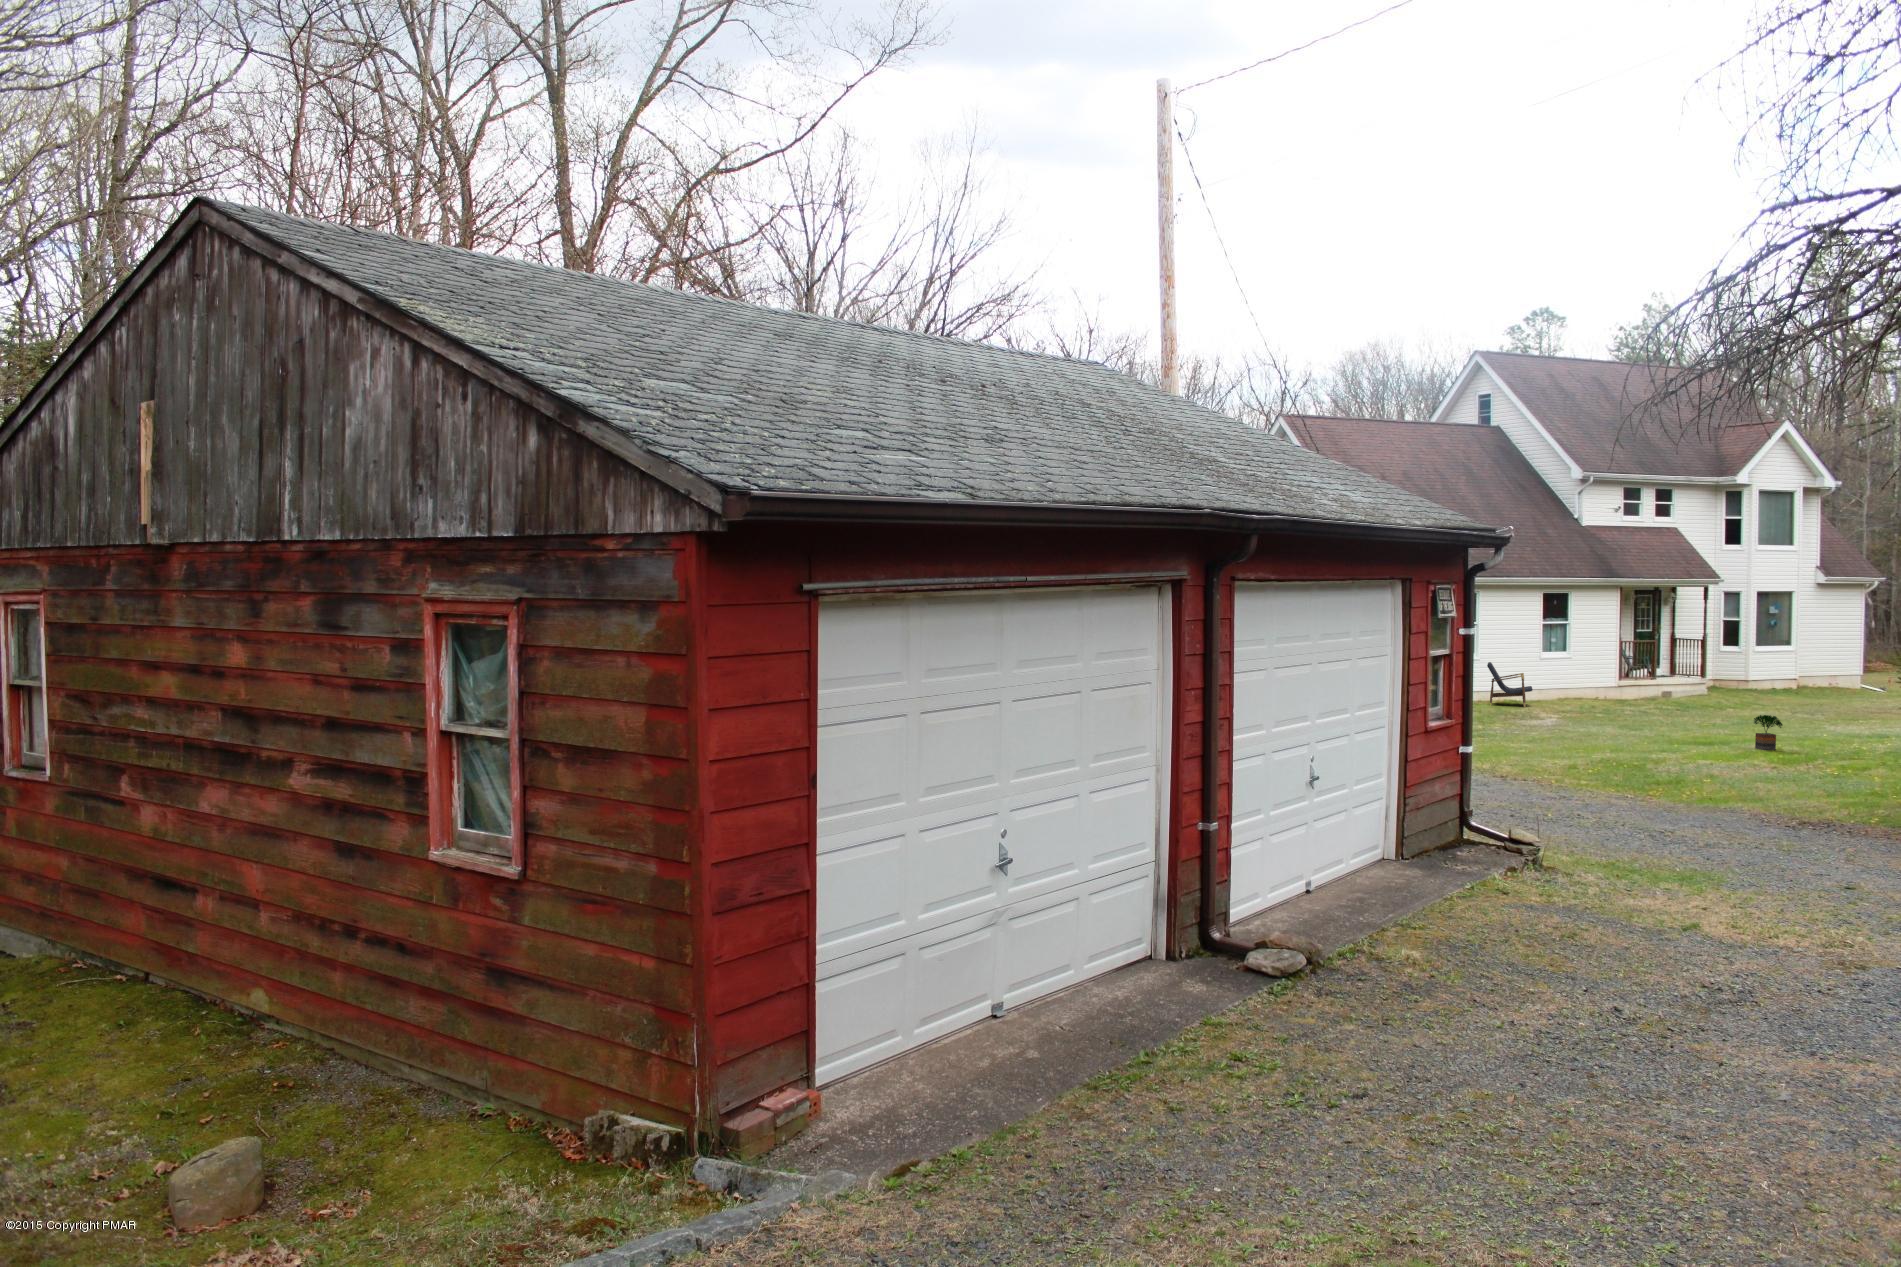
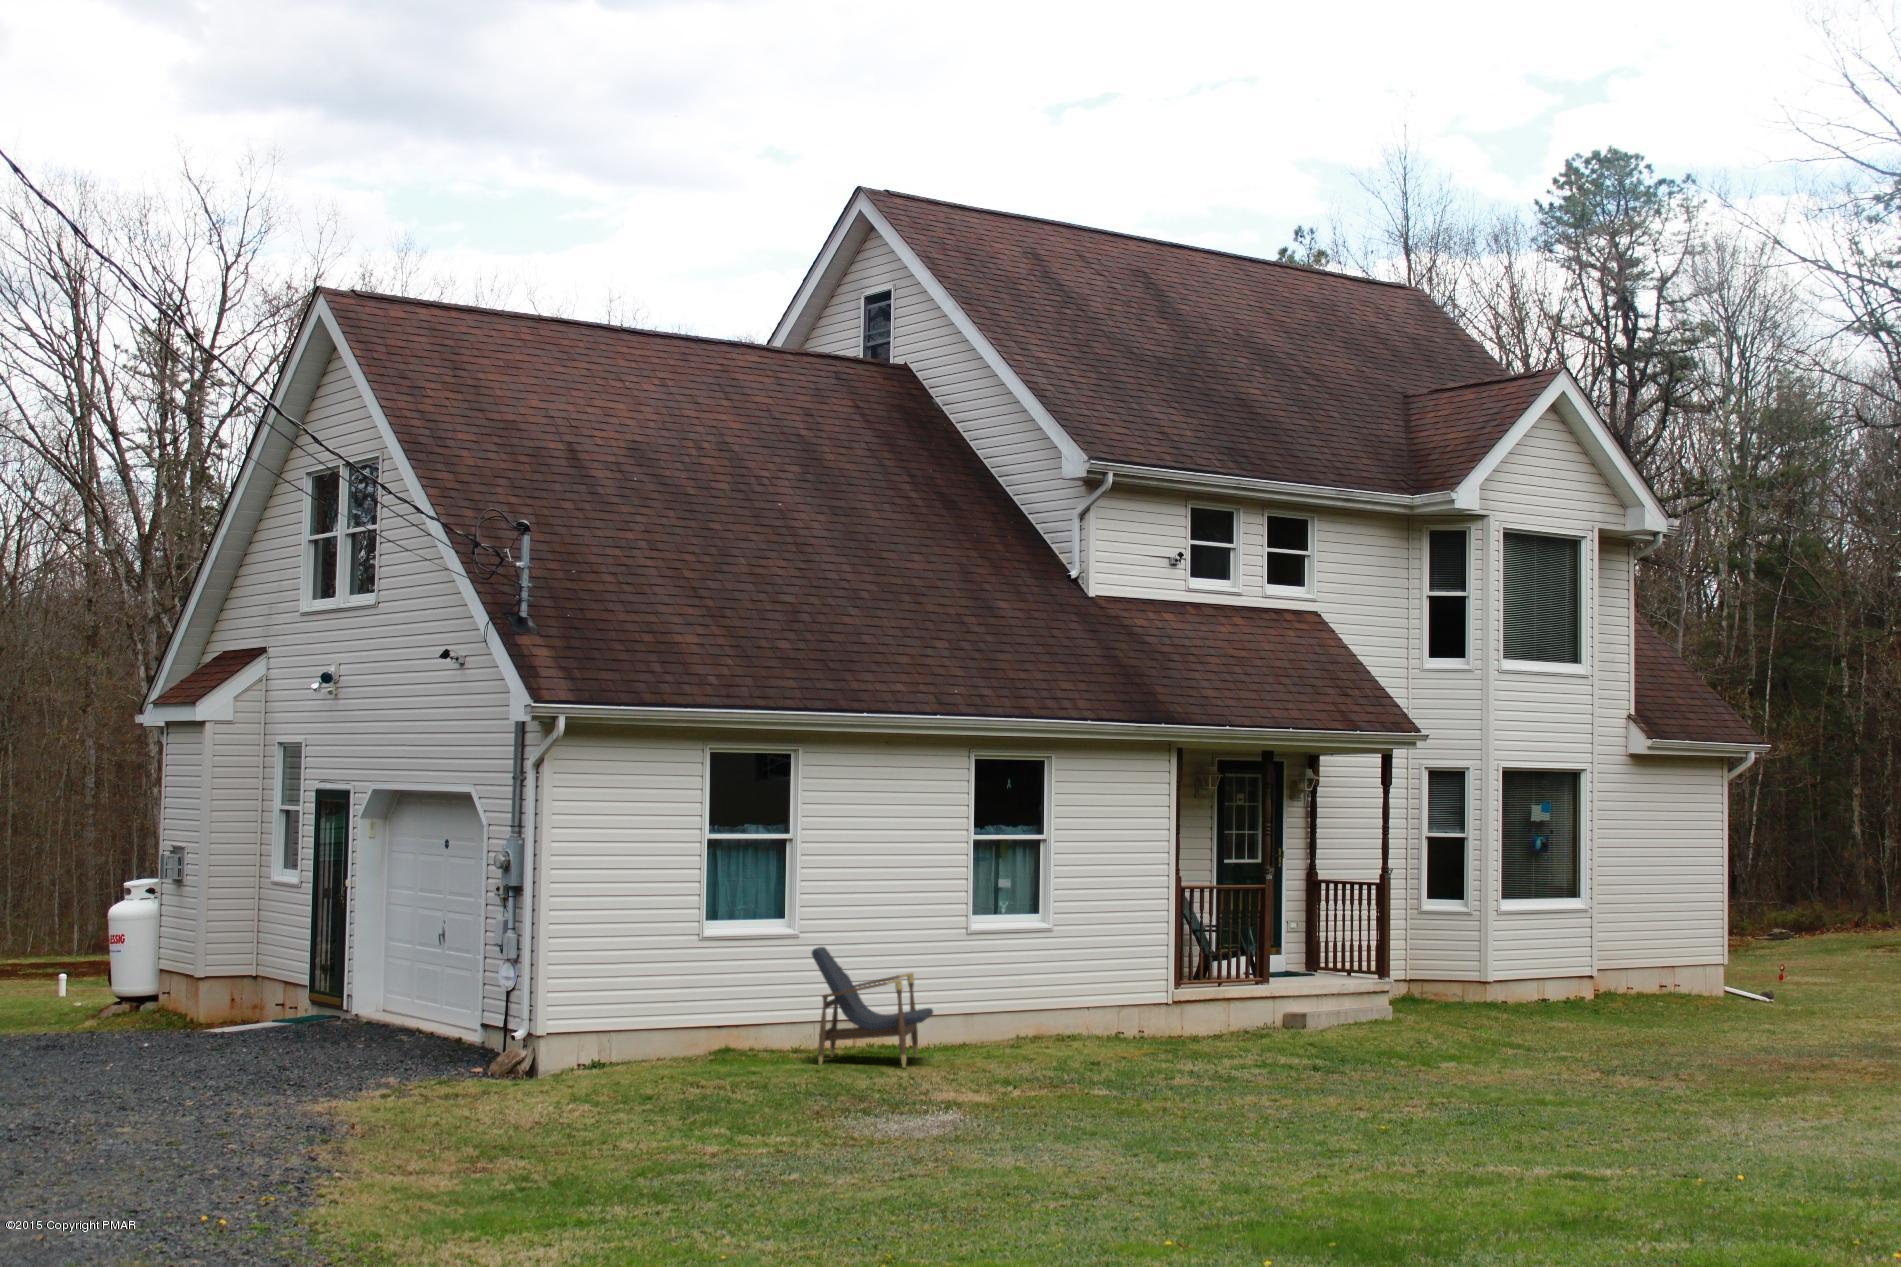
potted tree: present [1754,715,1782,750] -> none [1383,1087,1461,1196]

